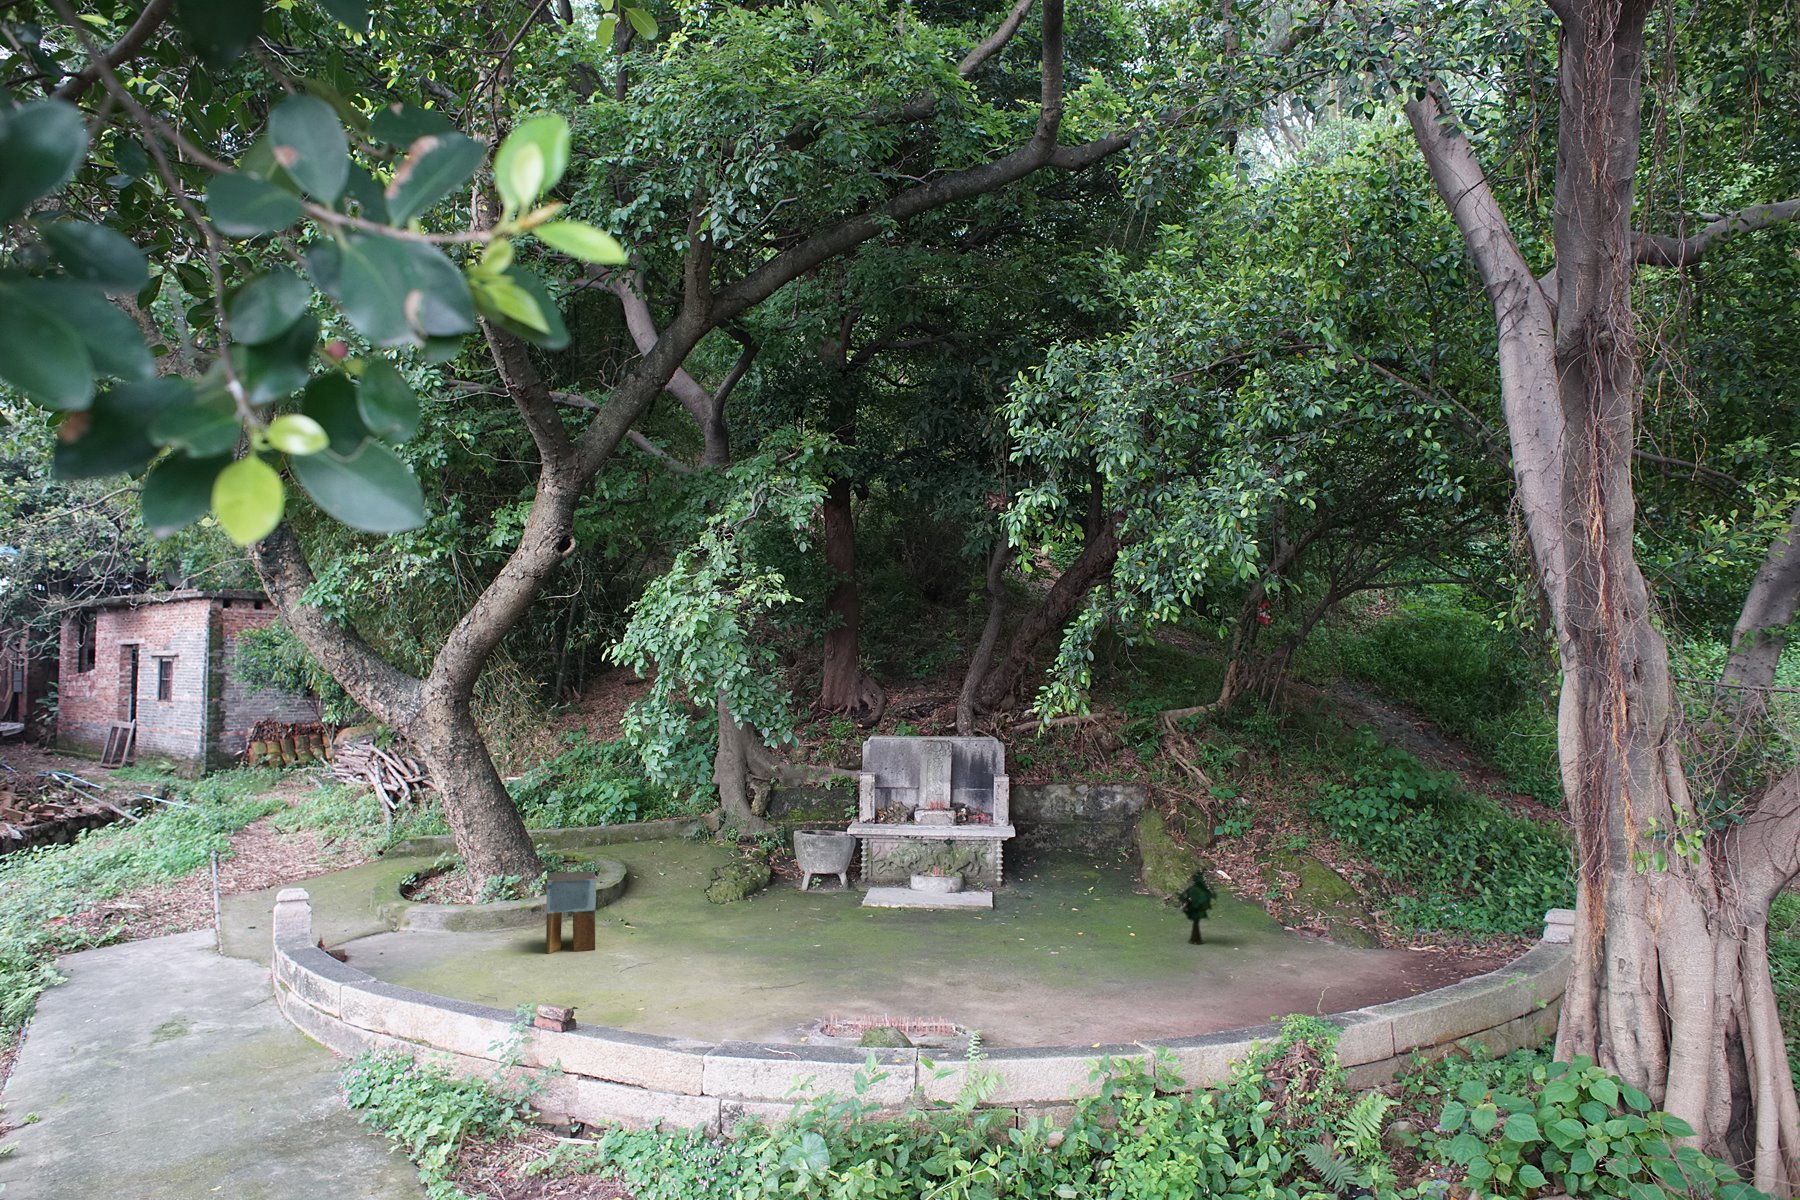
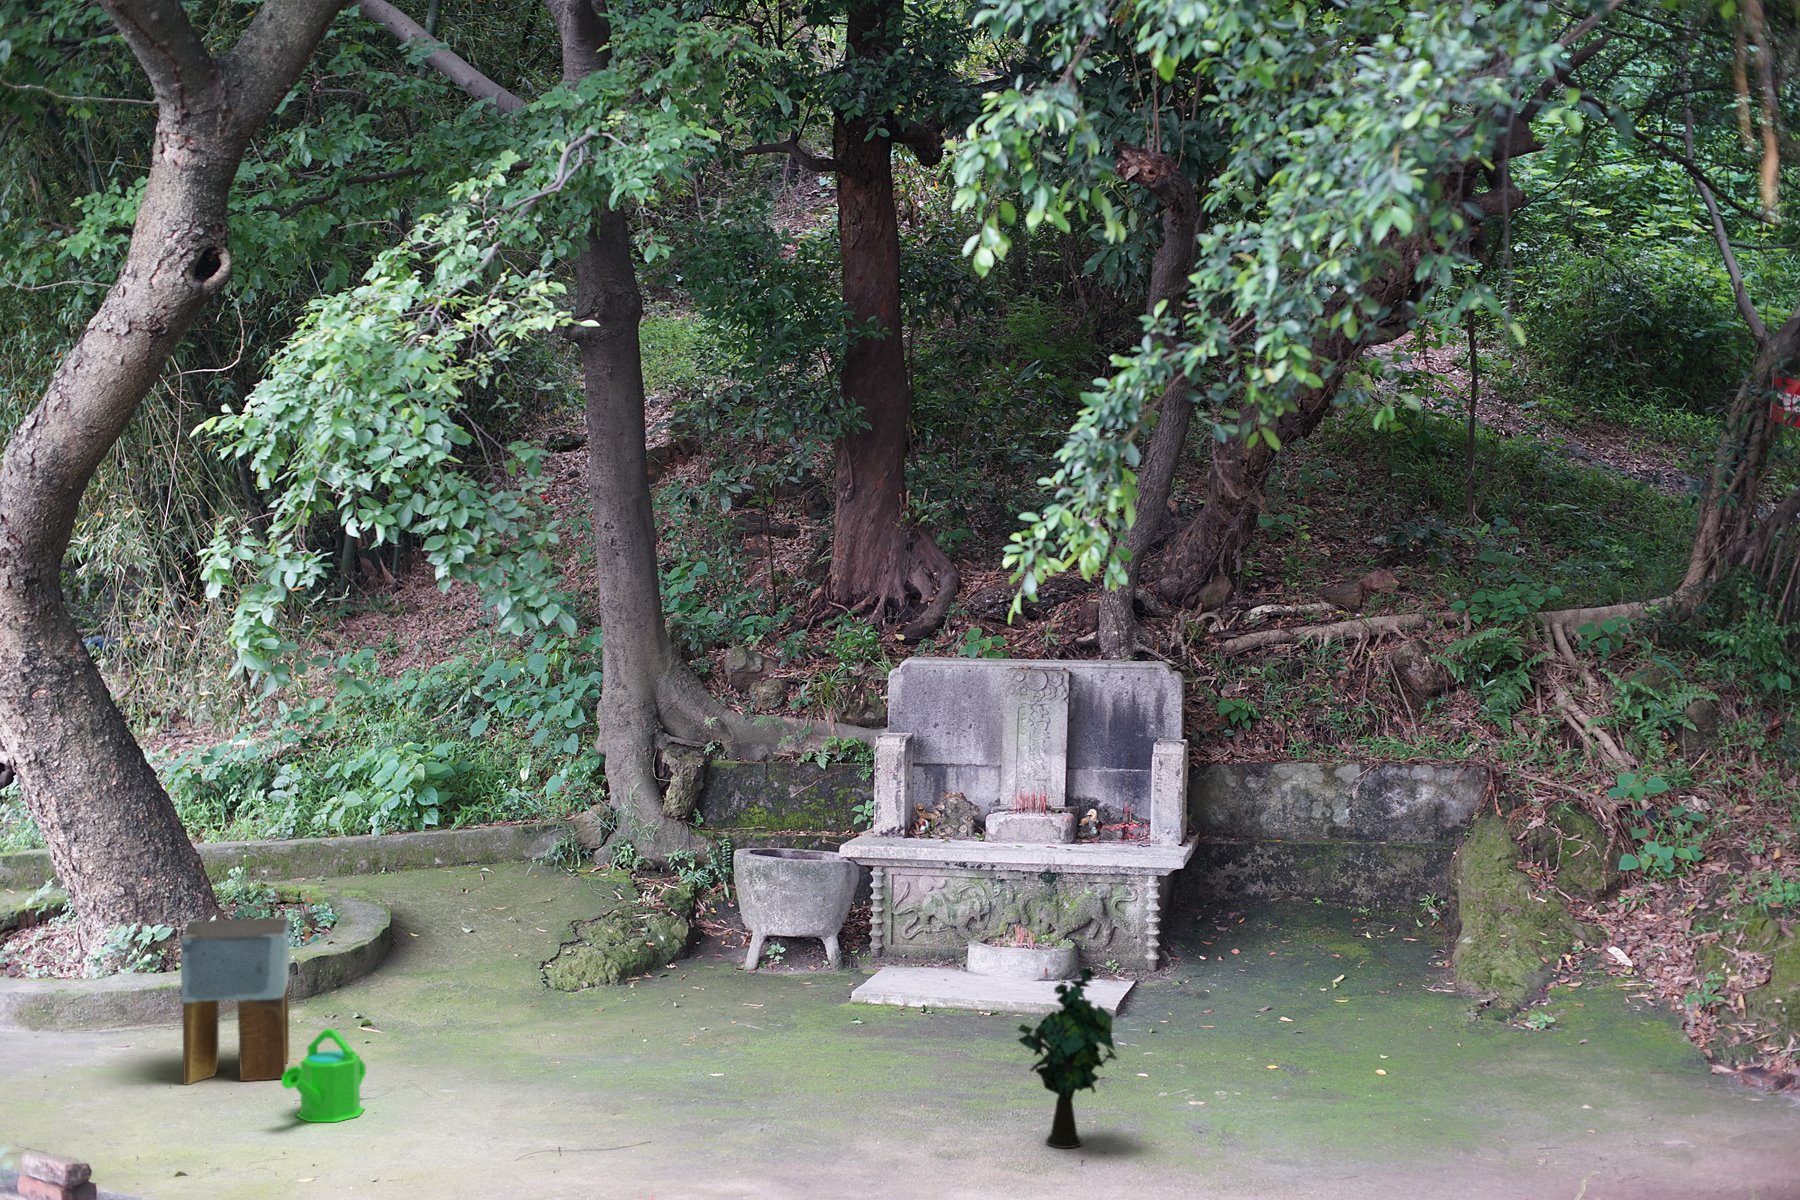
decorative plant: present [1175,867,1217,944] -> present [1018,968,1117,1148]
watering can: none [602,924,639,970] -> present [281,1029,366,1122]

